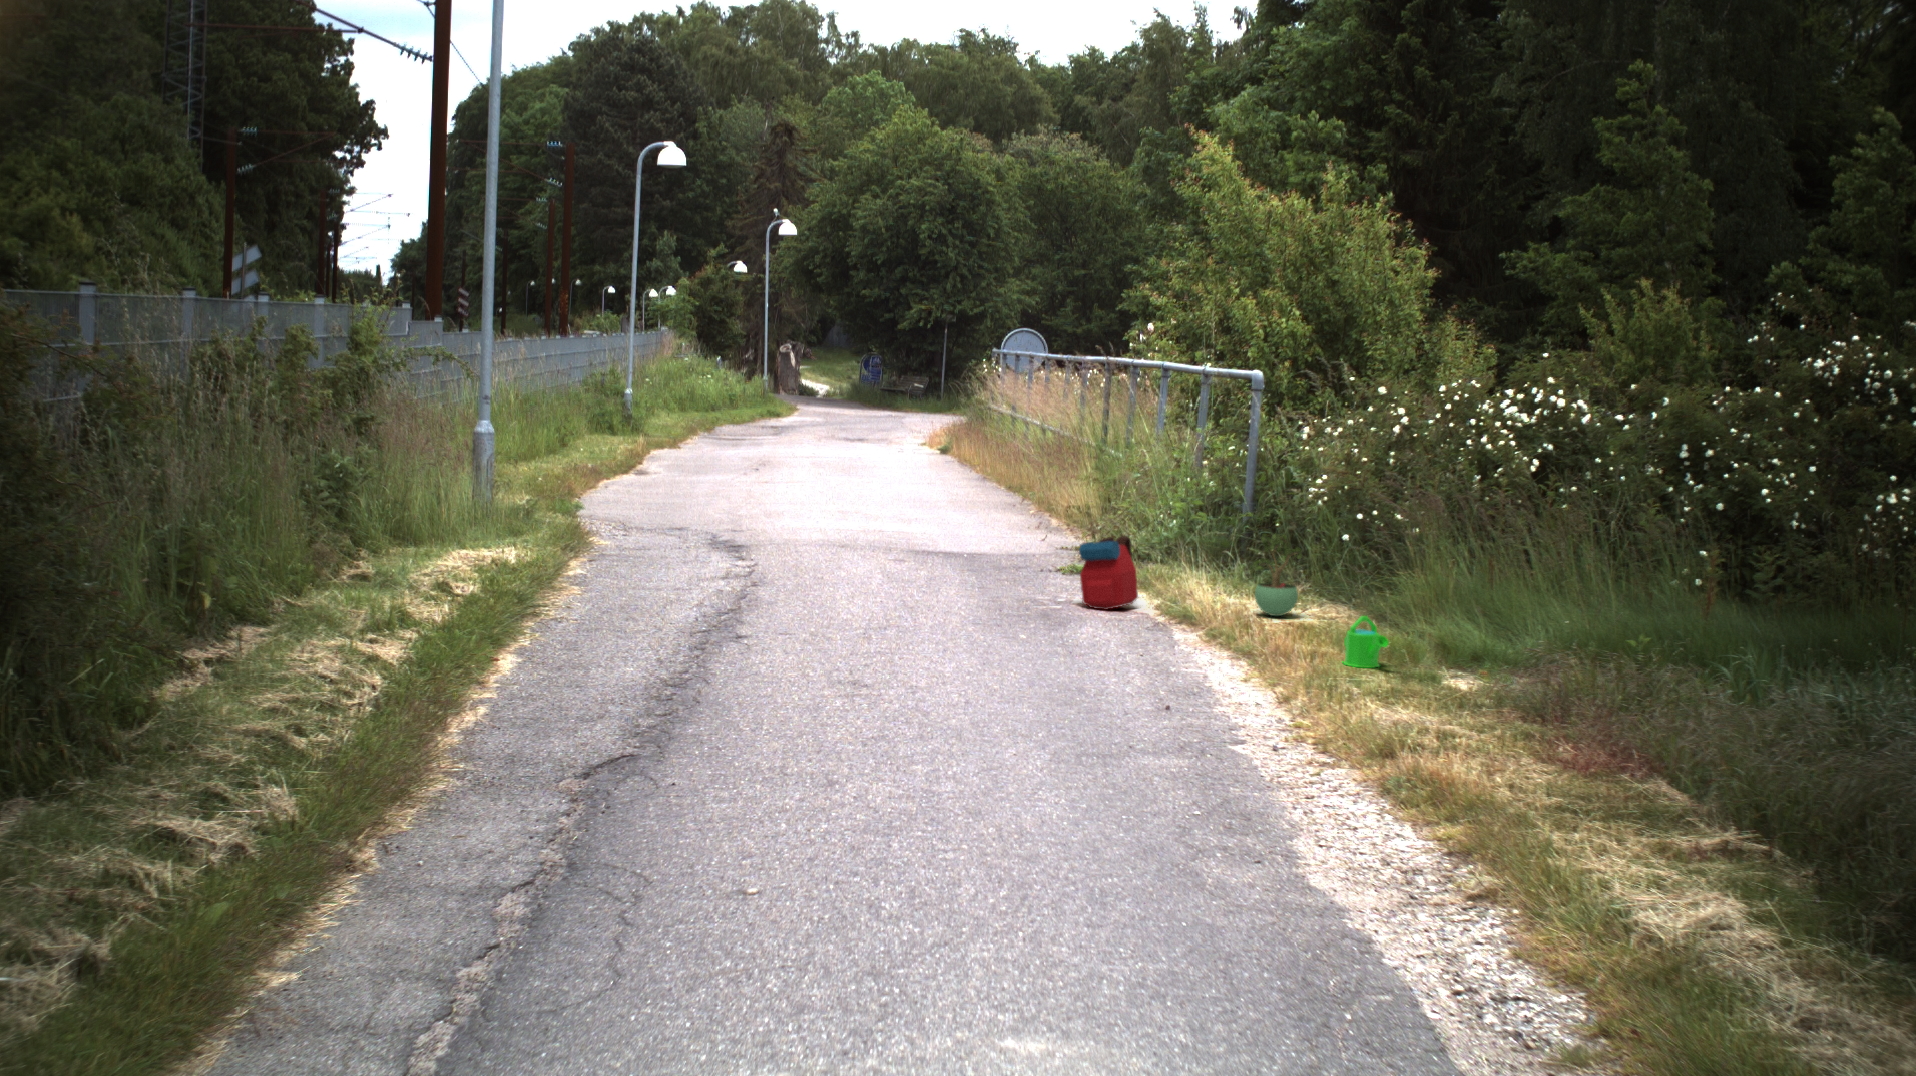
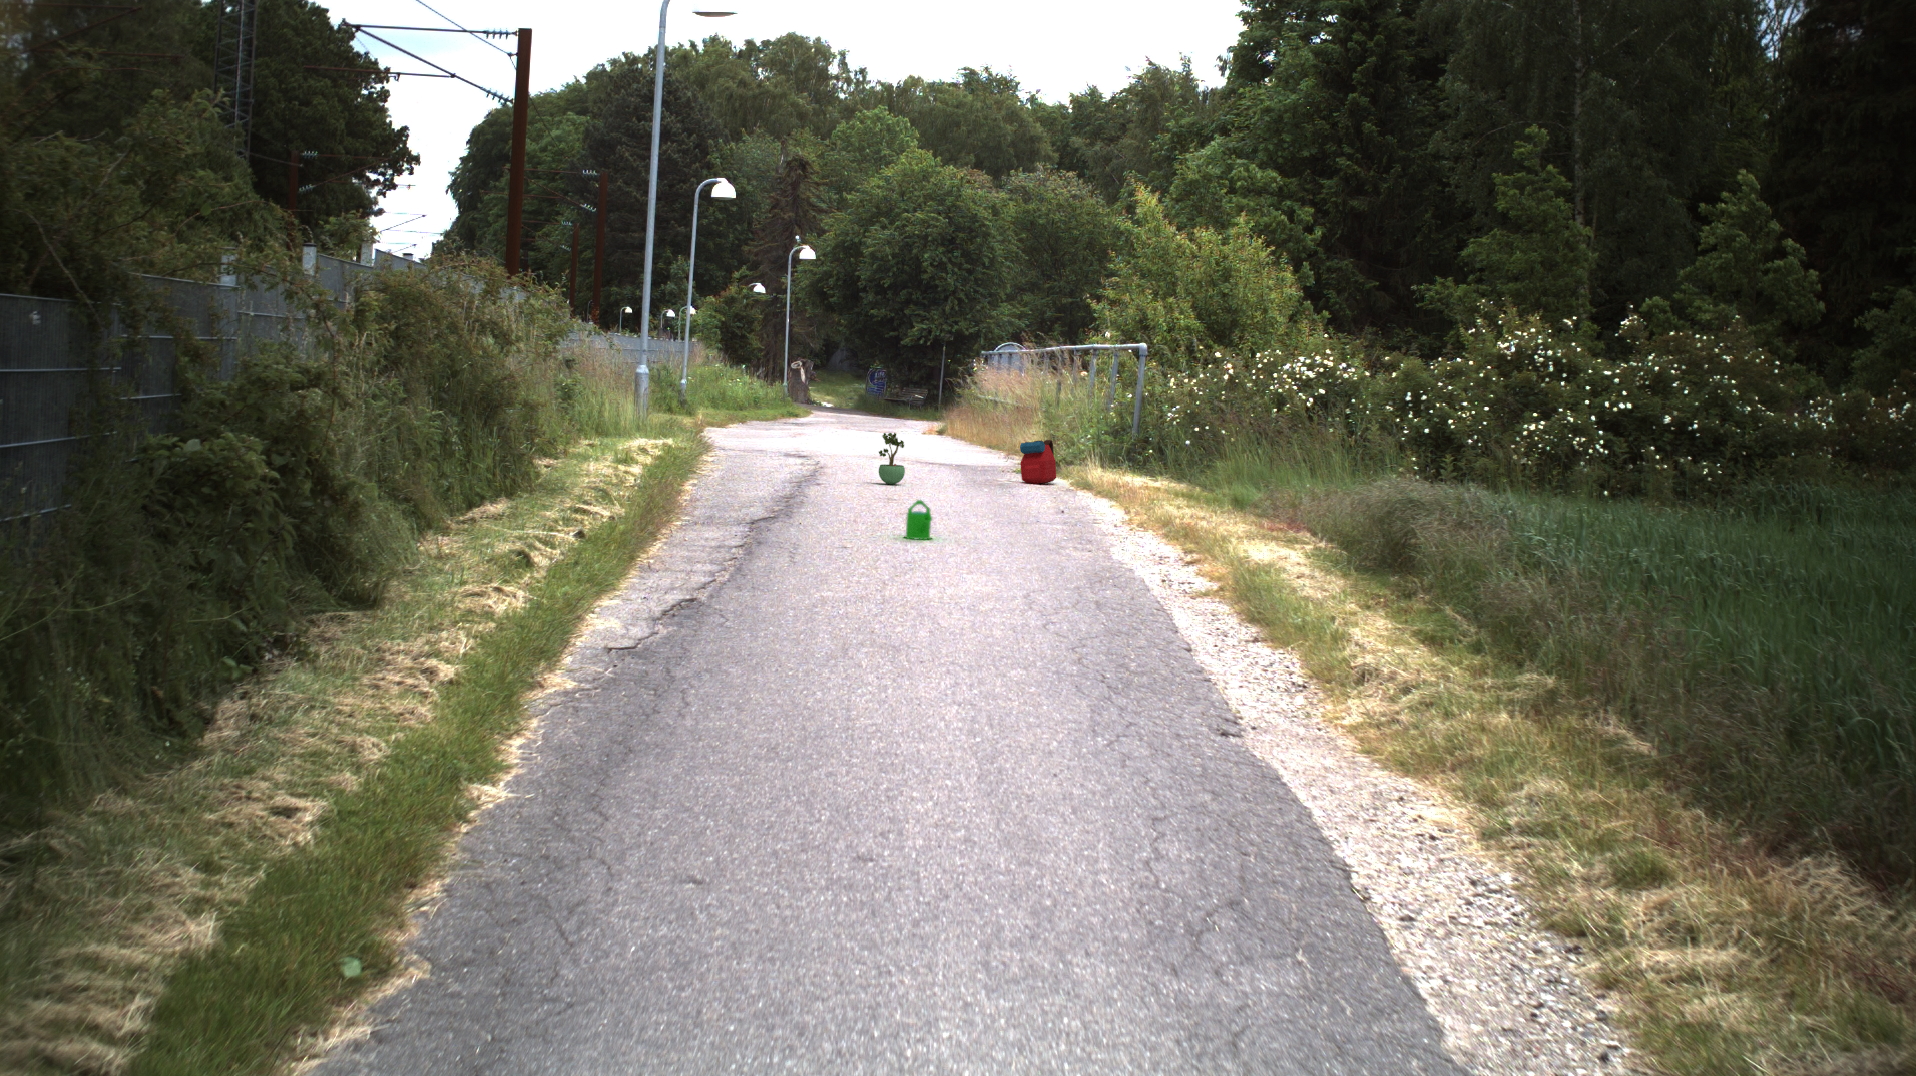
potted plant: present [1253,534,1302,616] -> present [879,433,905,485]
watering can: present [1342,616,1389,668] -> present [905,500,932,540]

